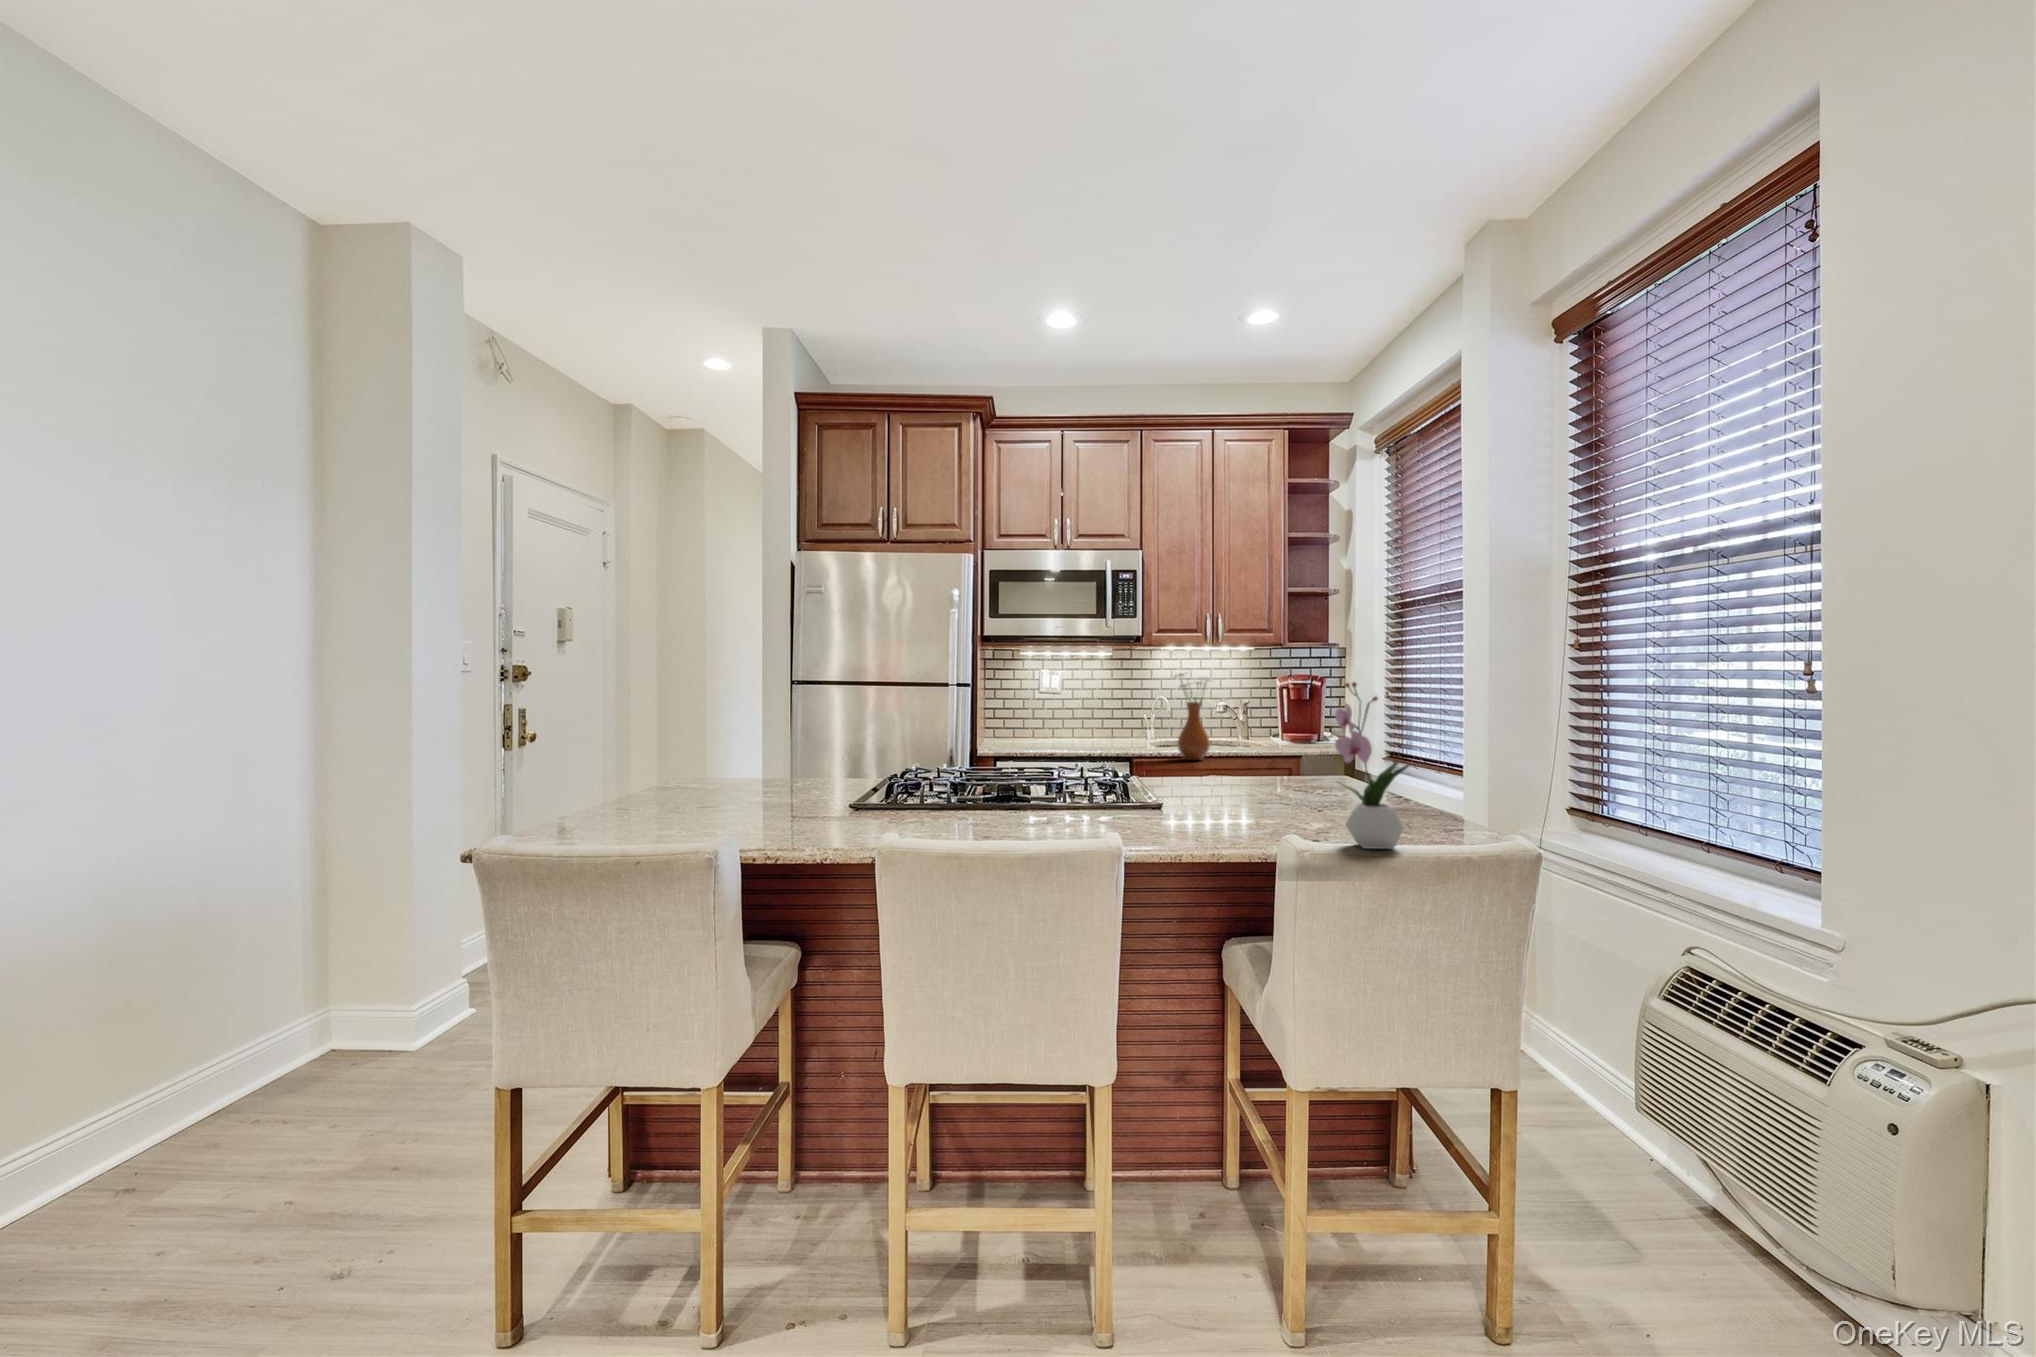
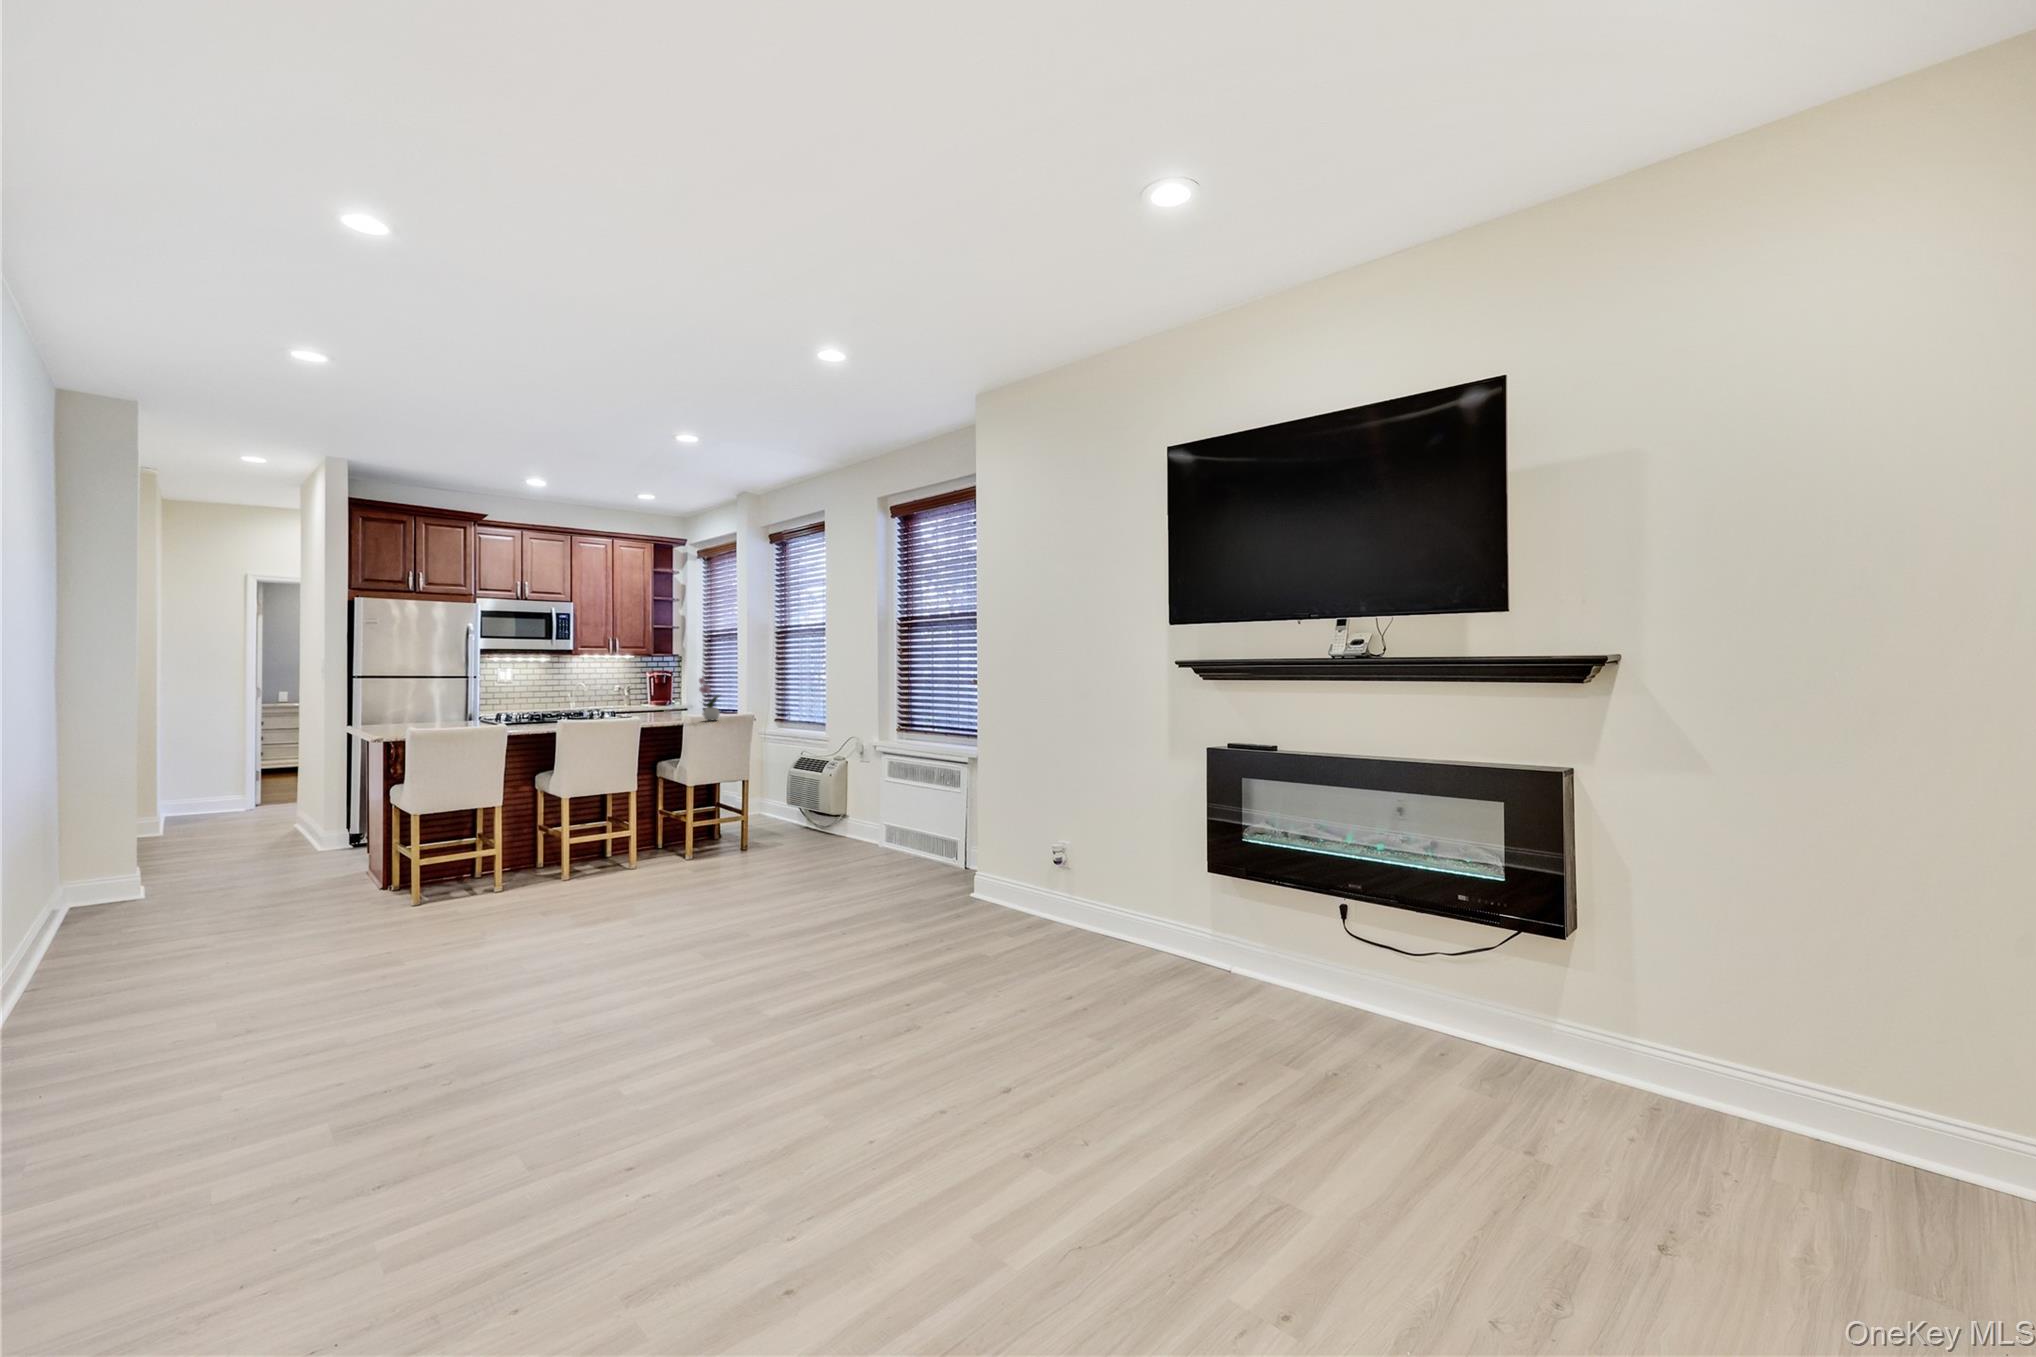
vase: present [1174,673,1213,760] -> none [602,669,627,712]

